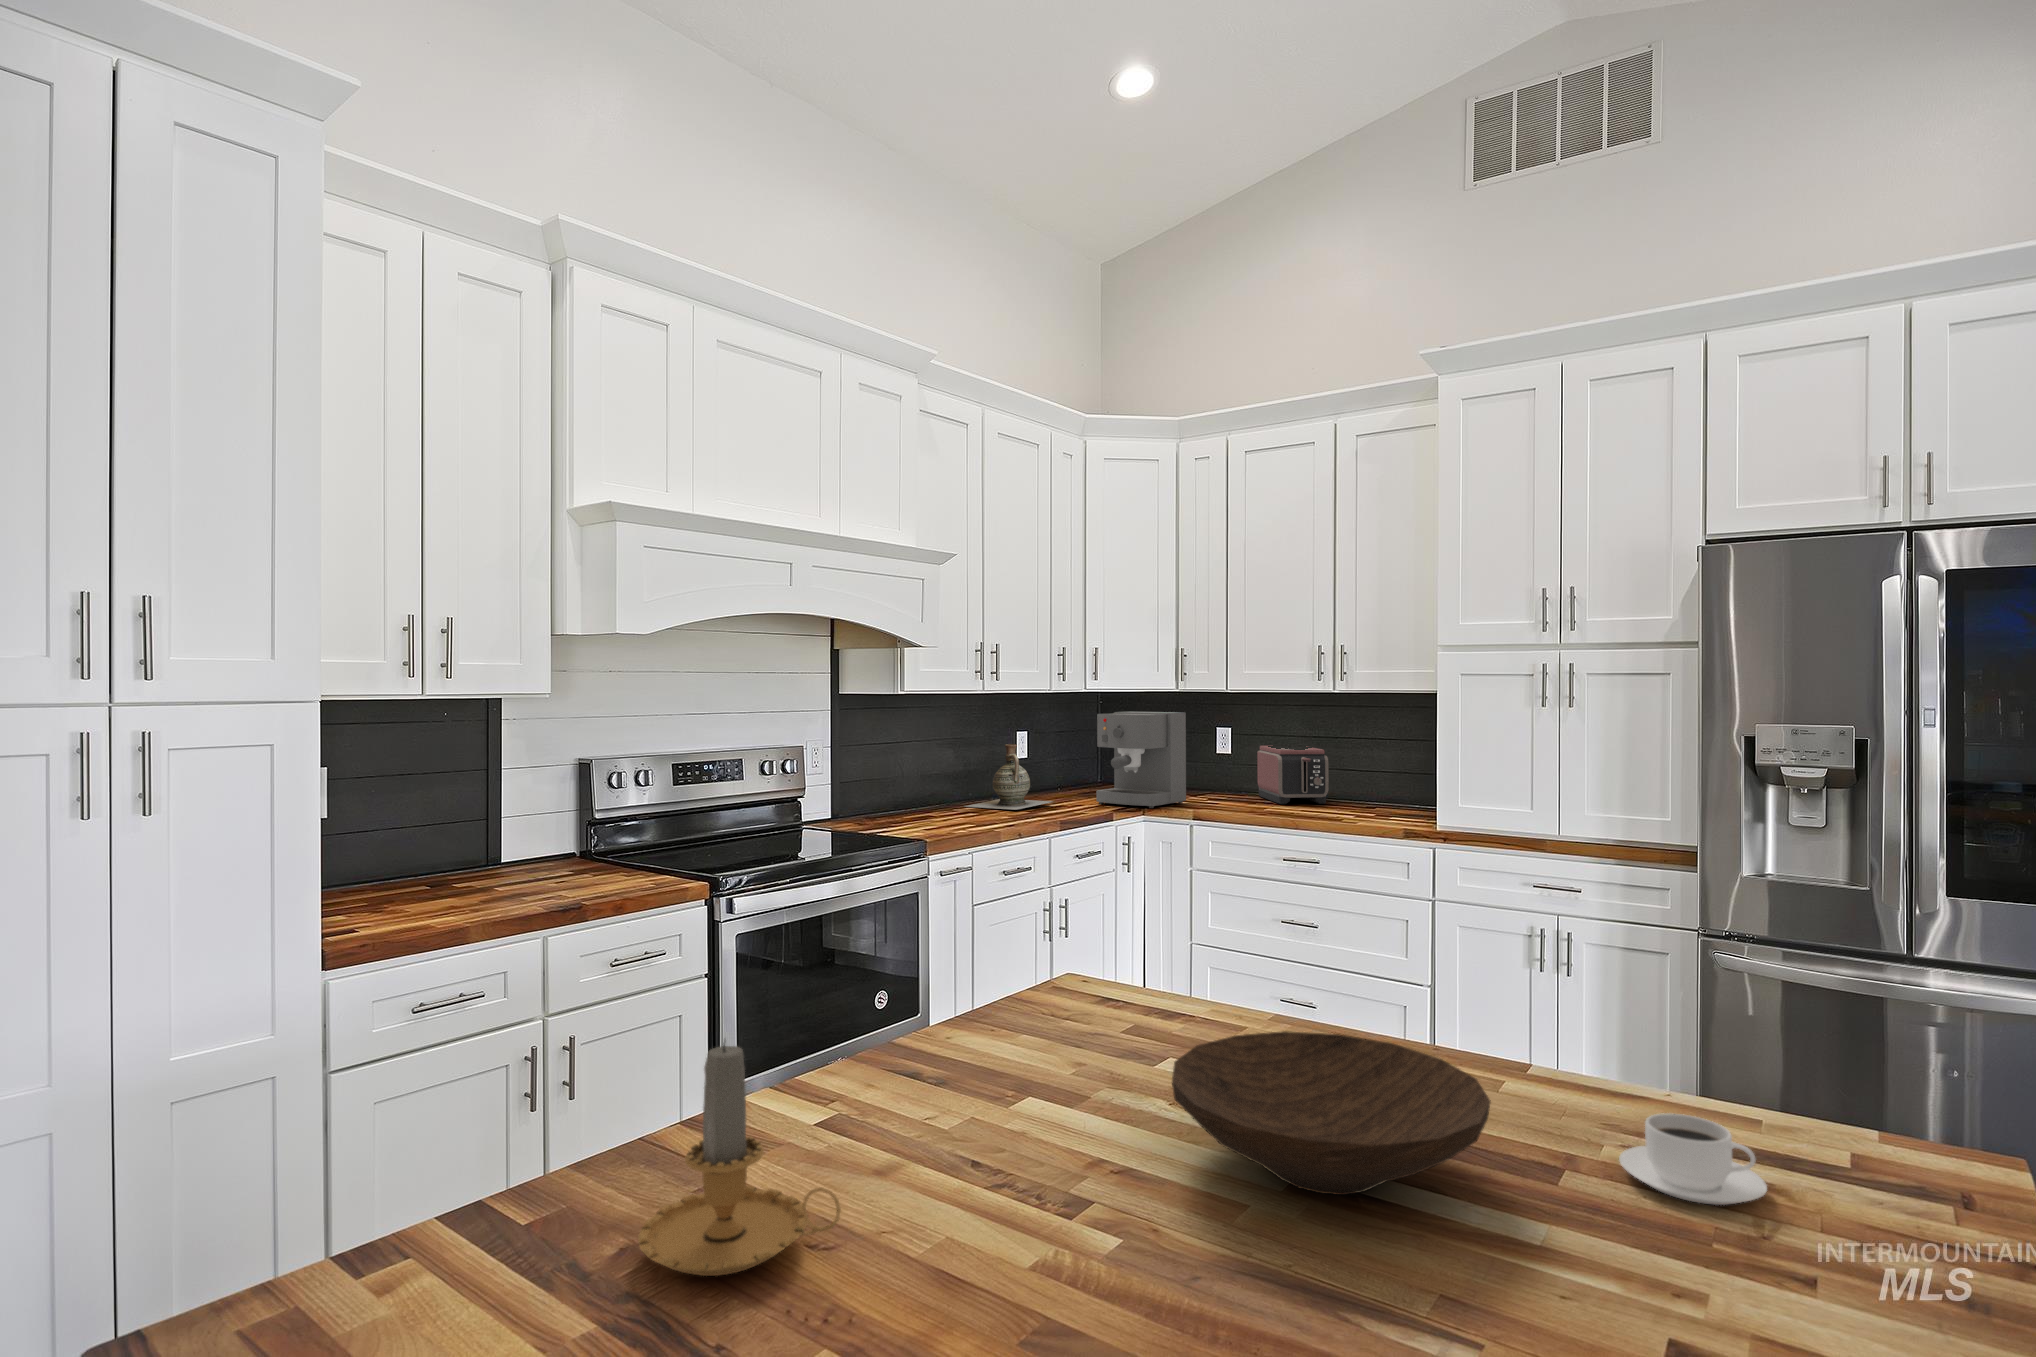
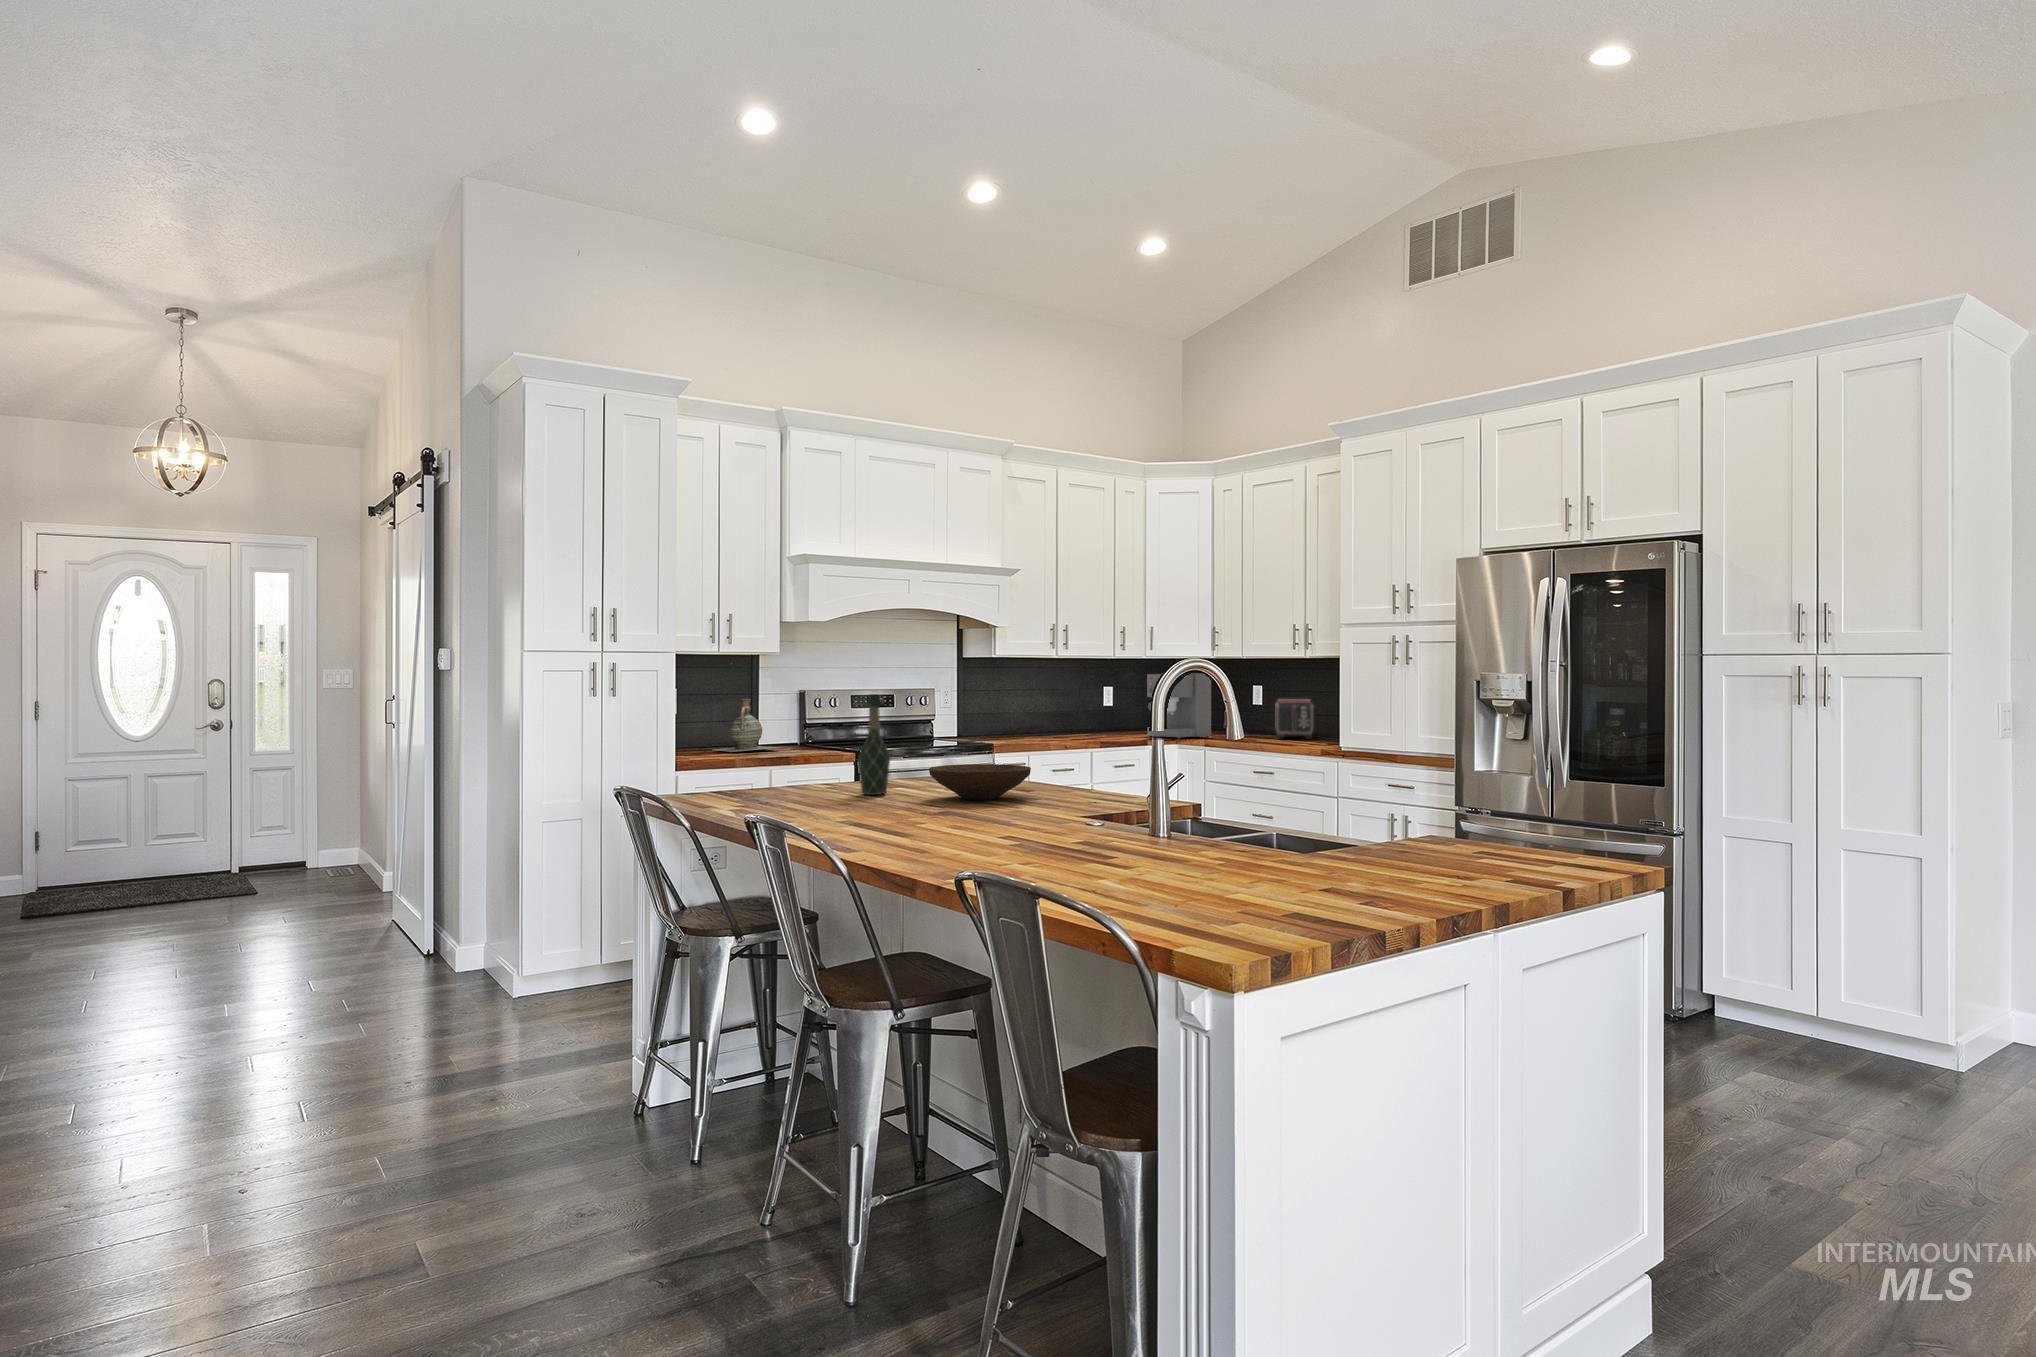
ceramic jug: present [965,744,1052,810] -> present [714,699,778,752]
wine bottle: none [923,855,1018,1168] -> present [858,694,890,795]
candle: present [638,1044,841,1276] -> none [762,738,816,800]
coffee cup: present [1619,1113,1767,1205] -> none [1071,783,1114,804]

